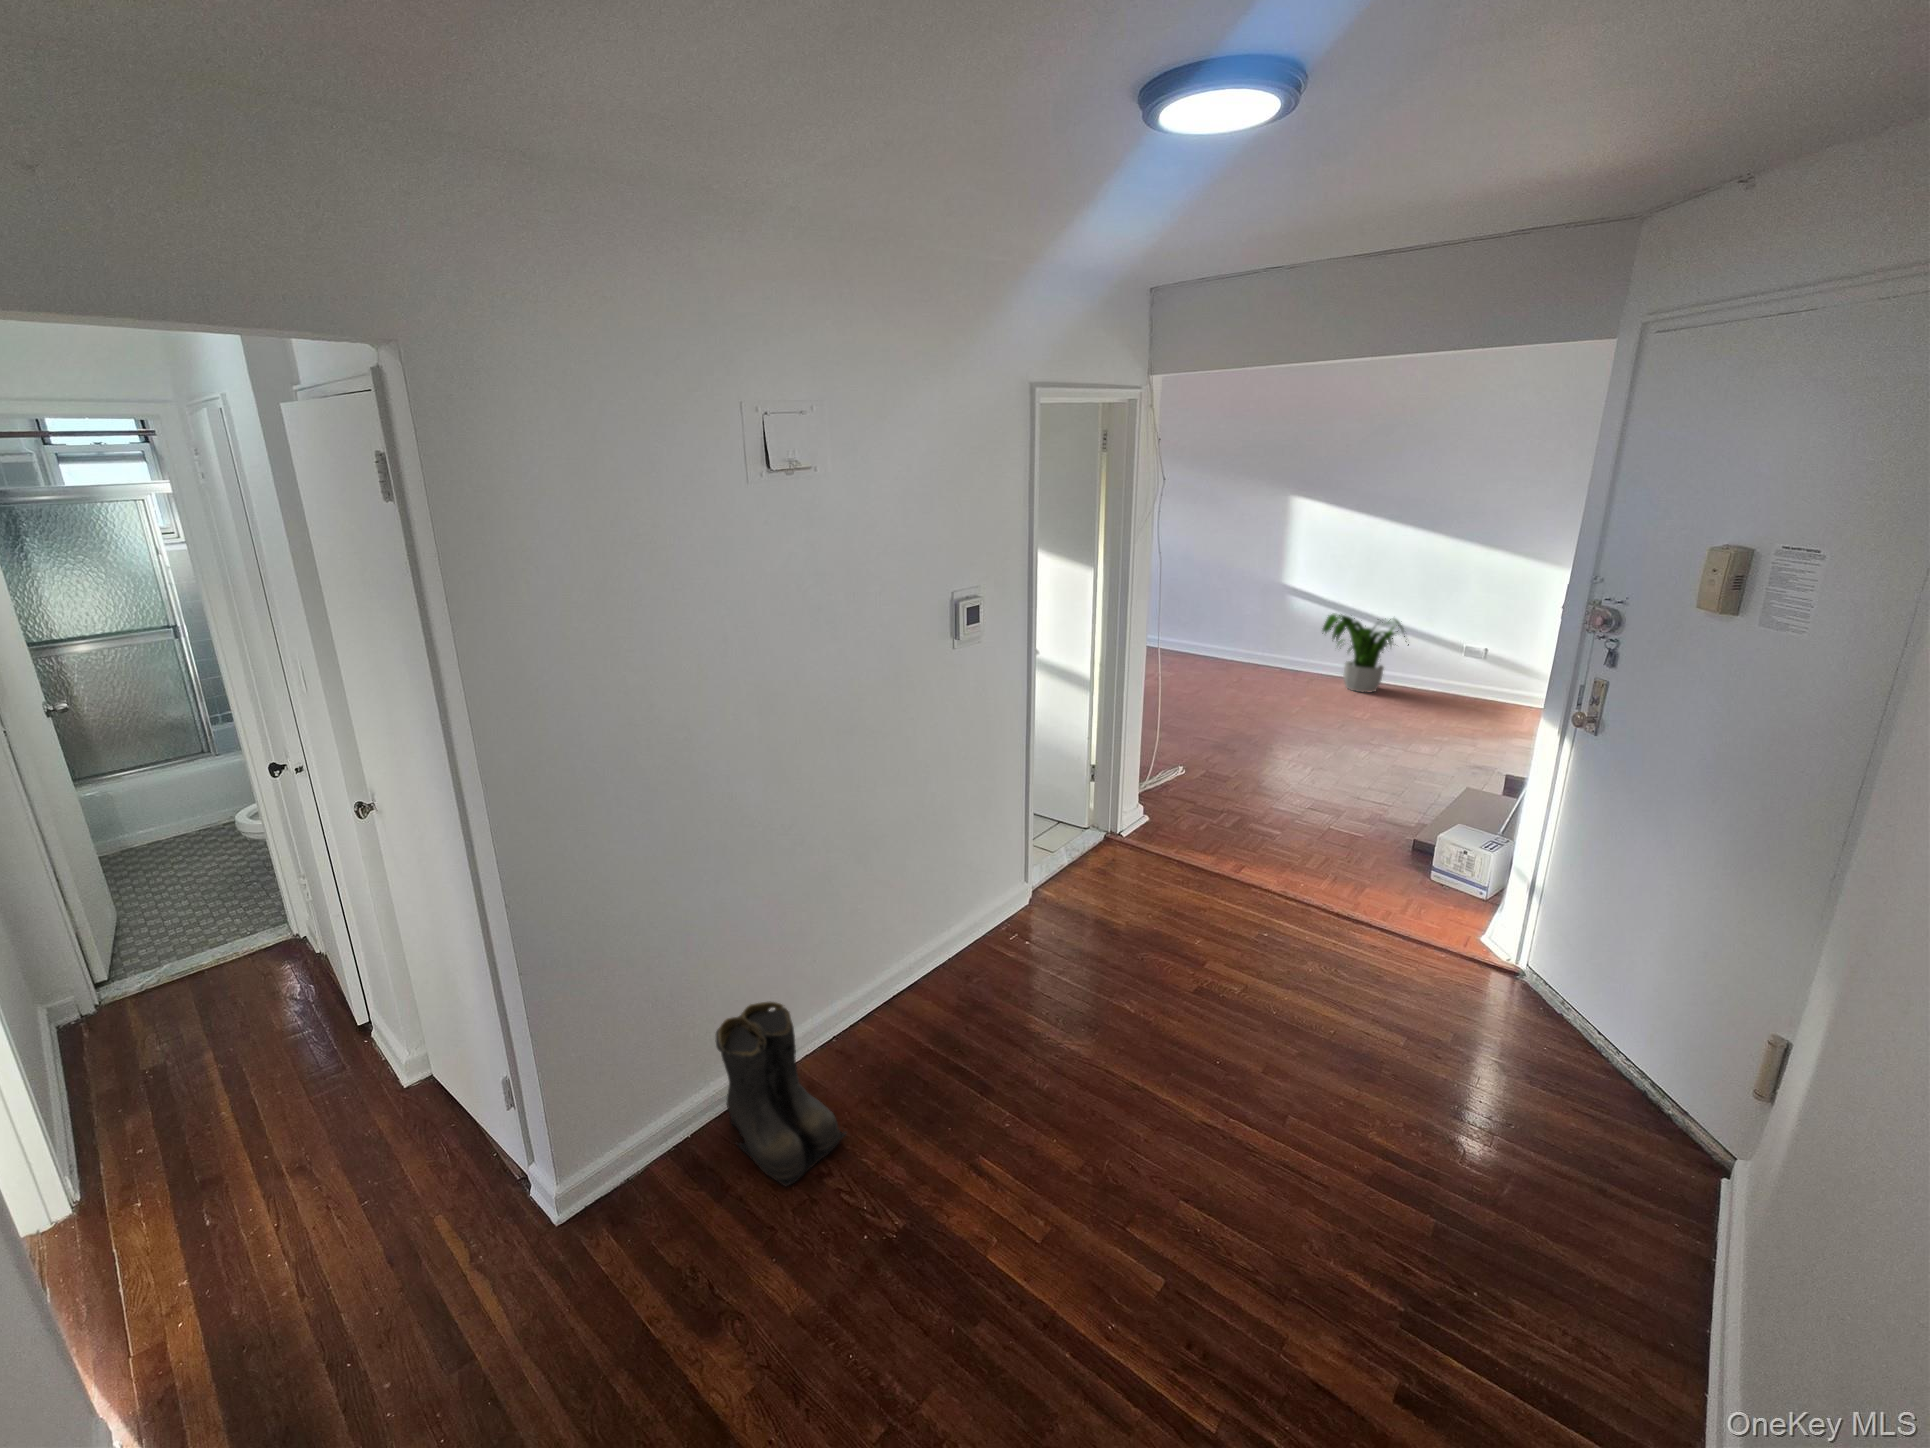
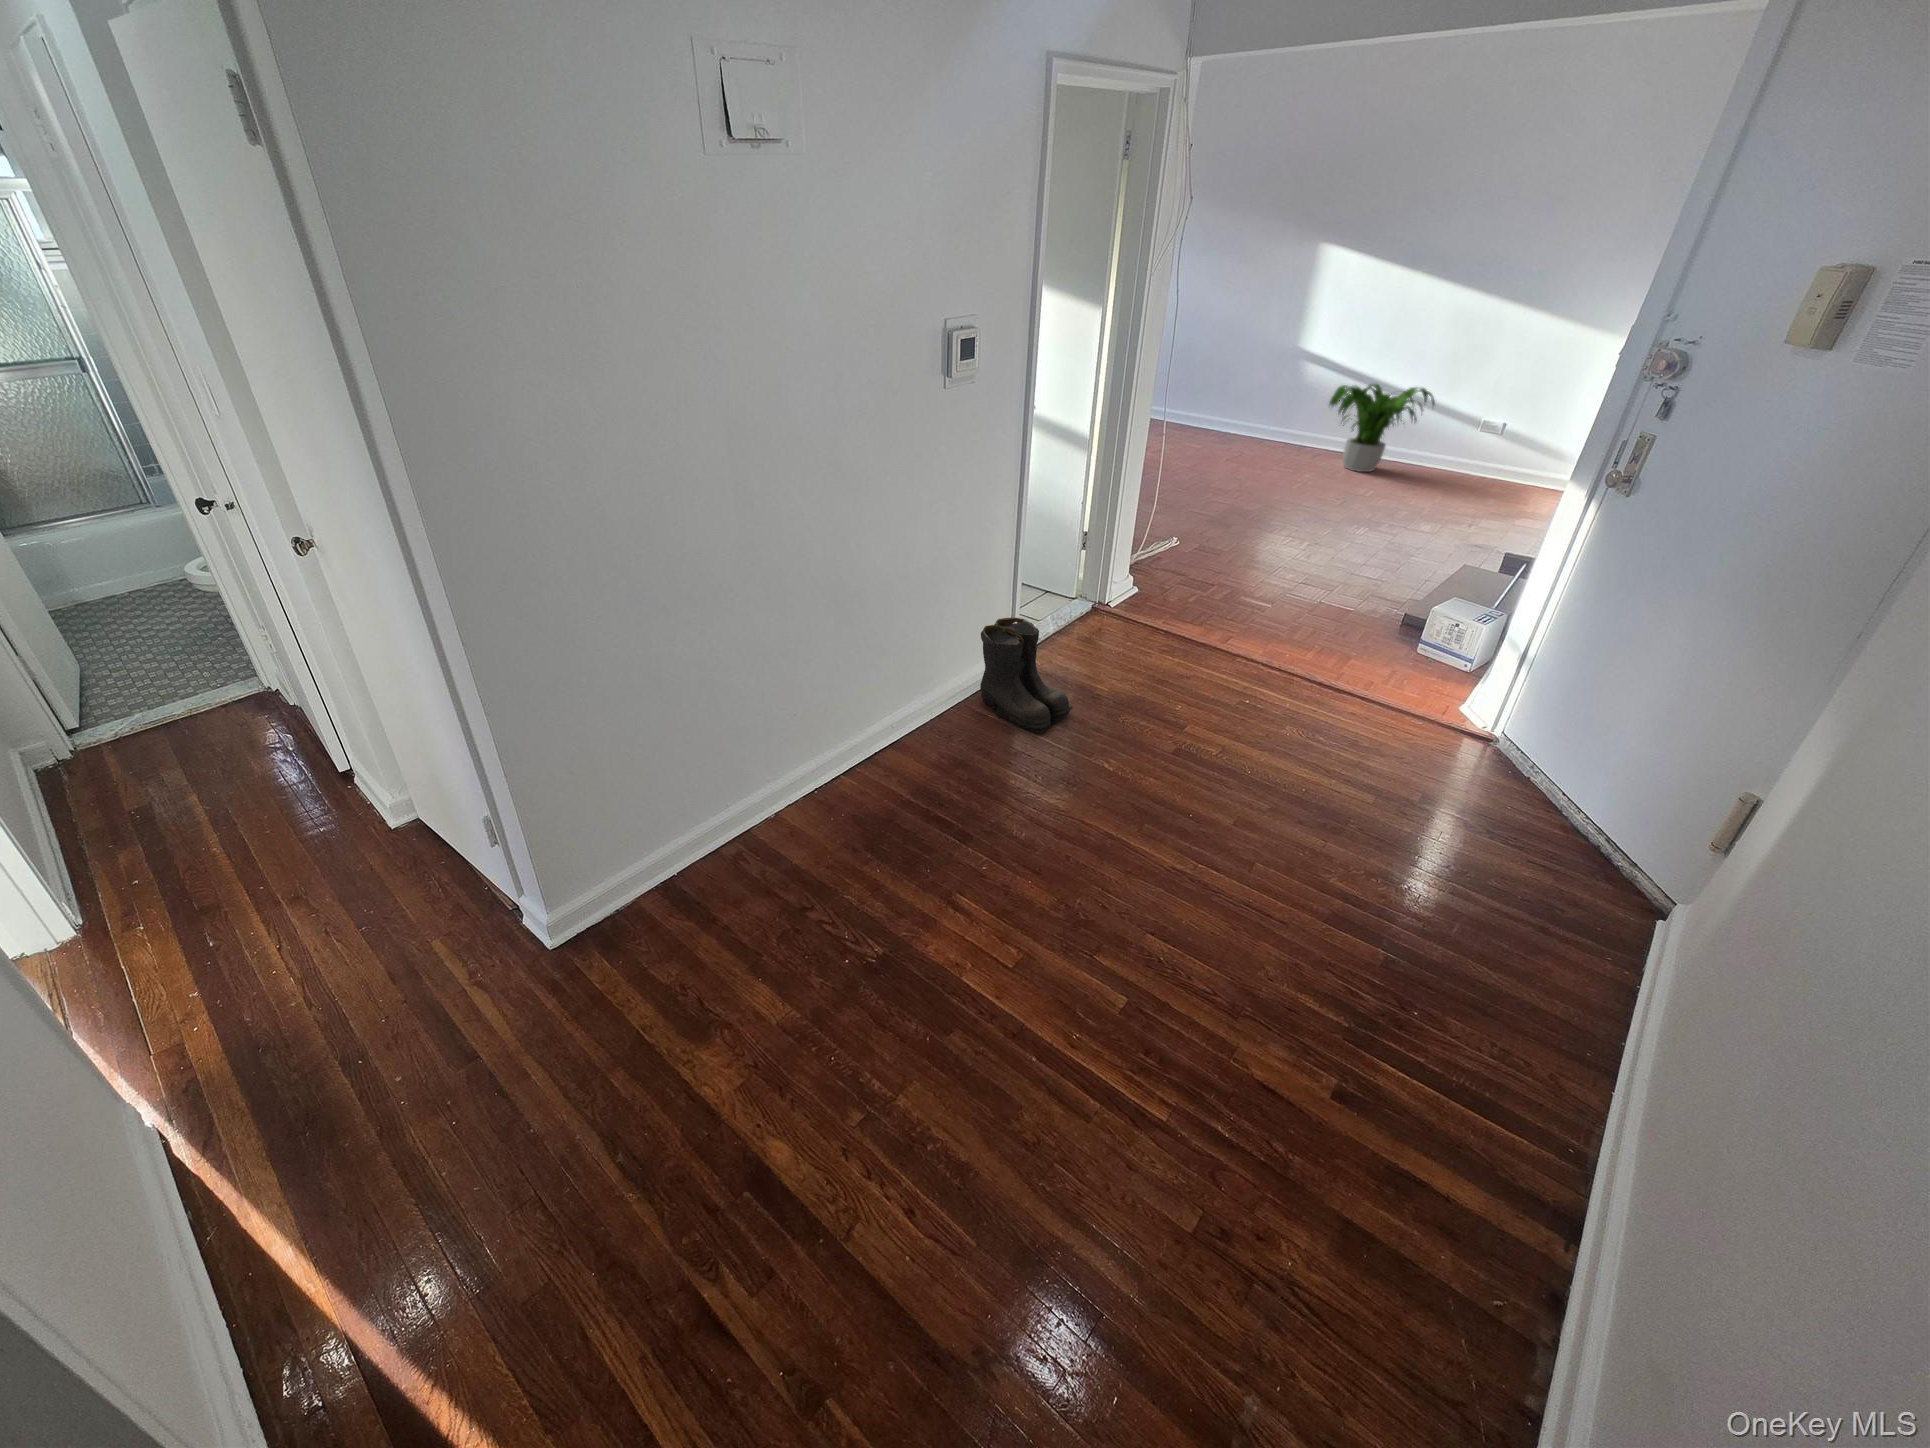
boots: present [716,1002,846,1186] -> present [980,617,1073,733]

